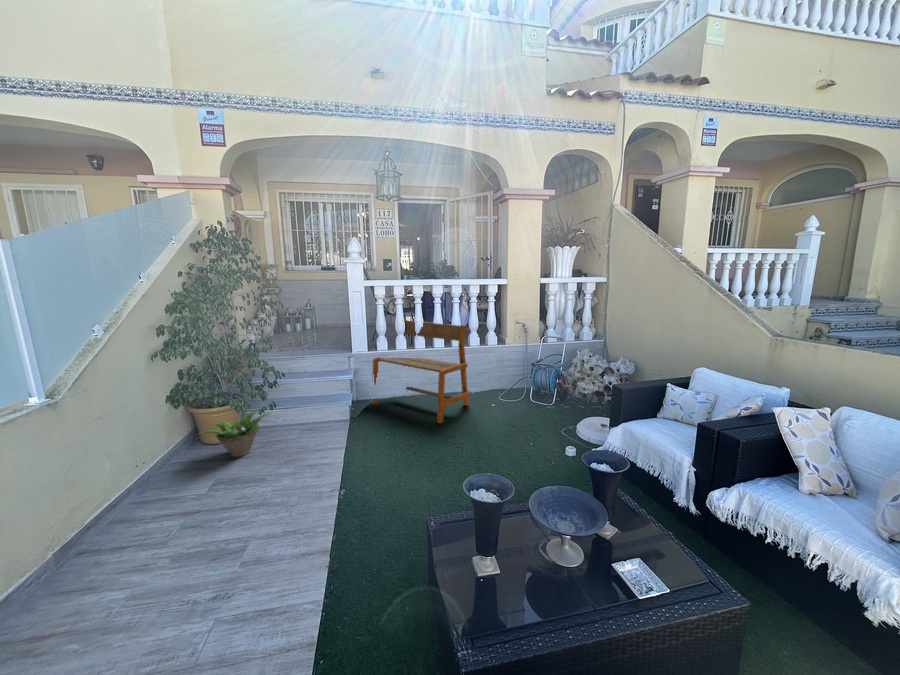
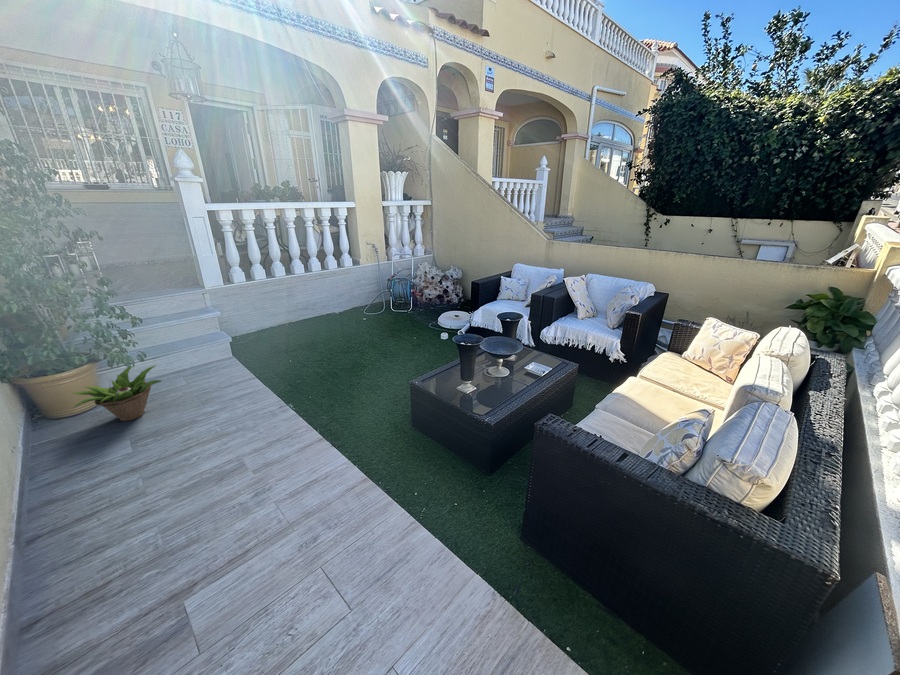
bench: present [372,320,470,423] -> none [235,248,344,341]

